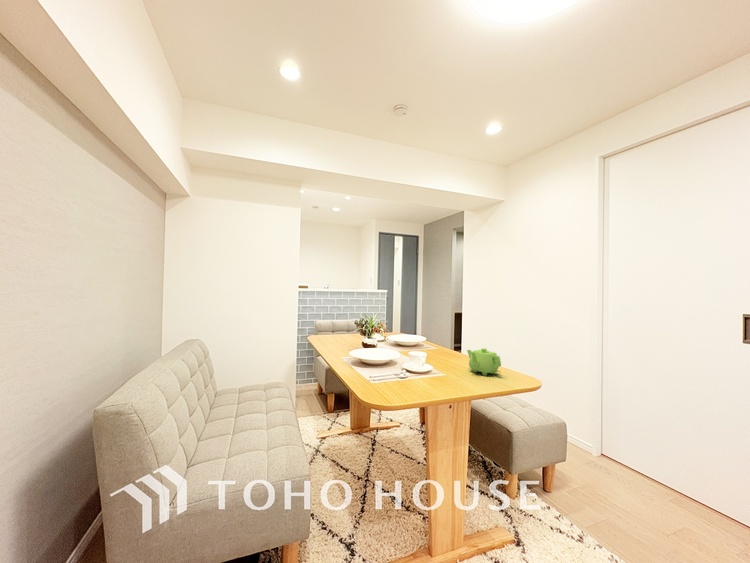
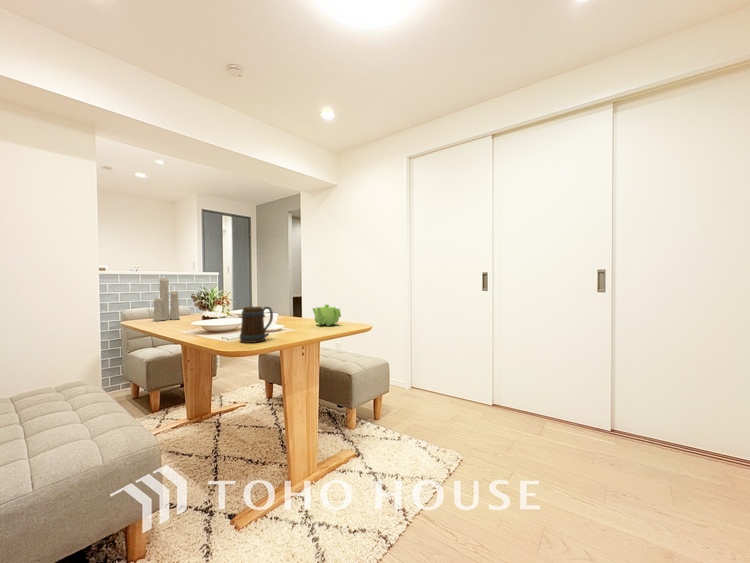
candle: none [327,295,347,340] -> present [153,278,180,321]
mug: none [383,353,418,395] -> present [240,307,273,343]

